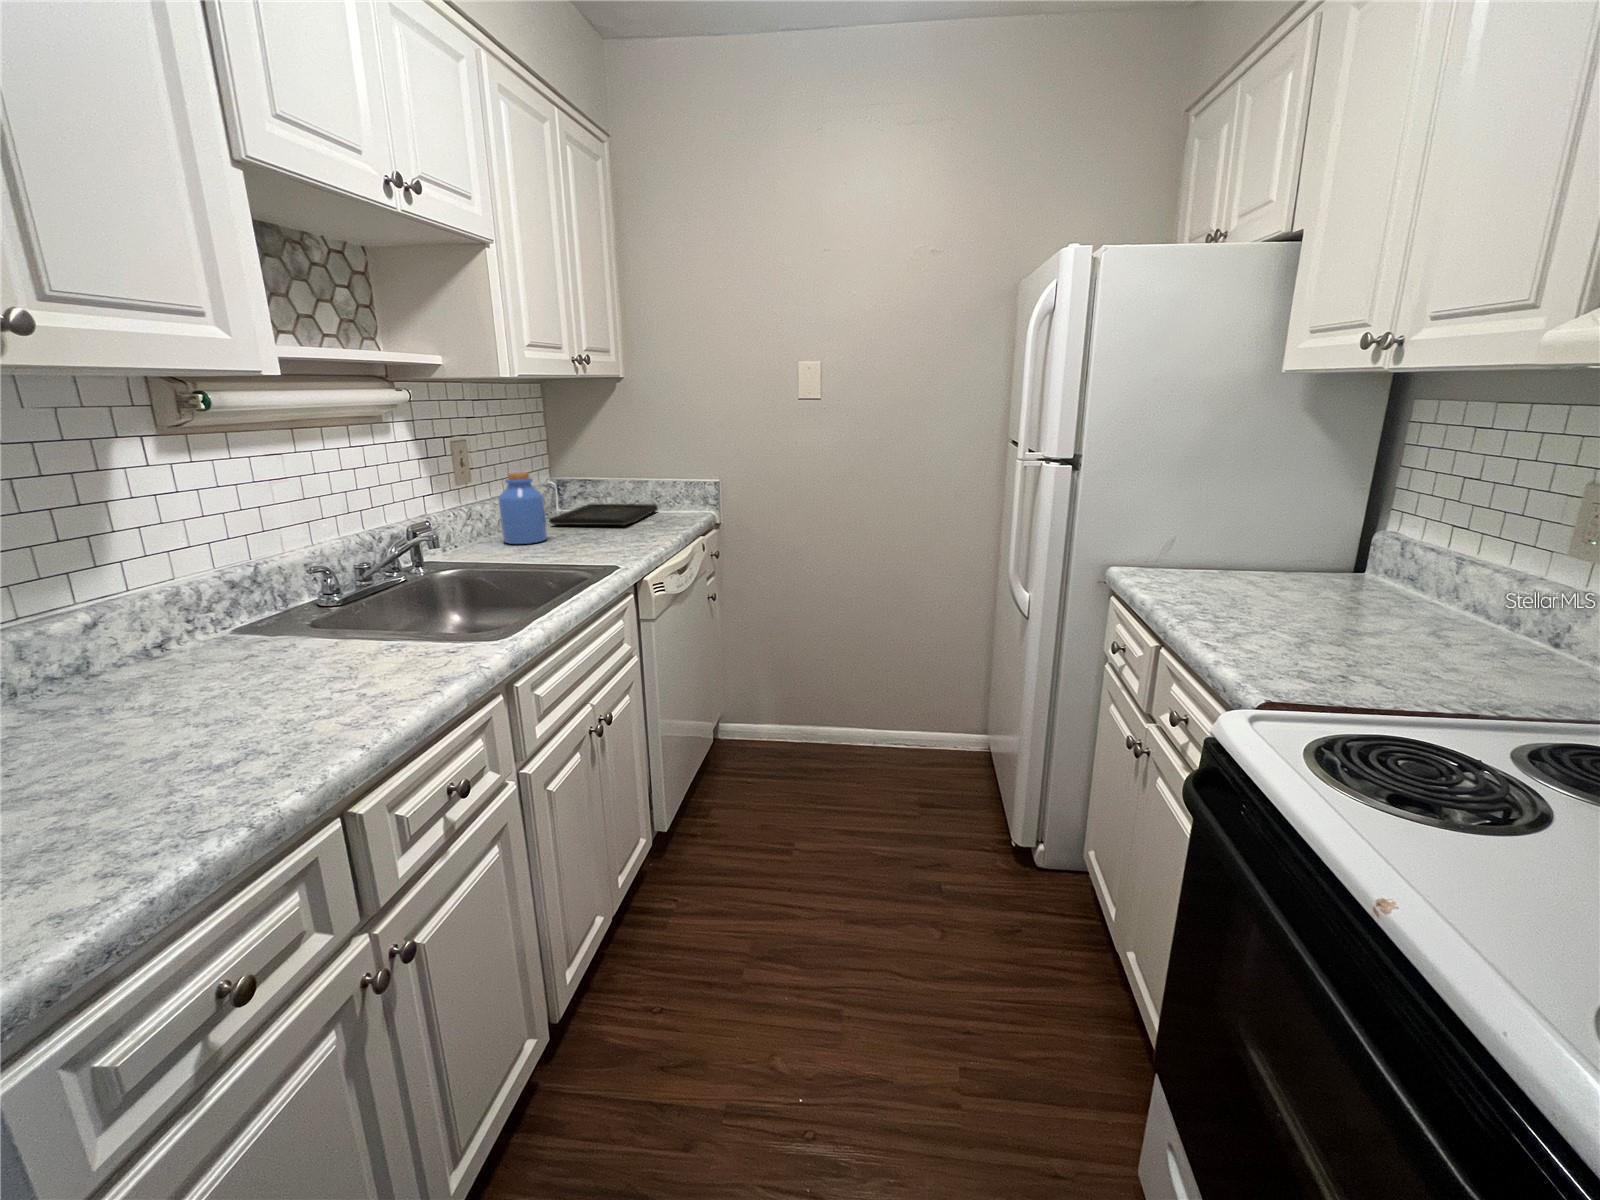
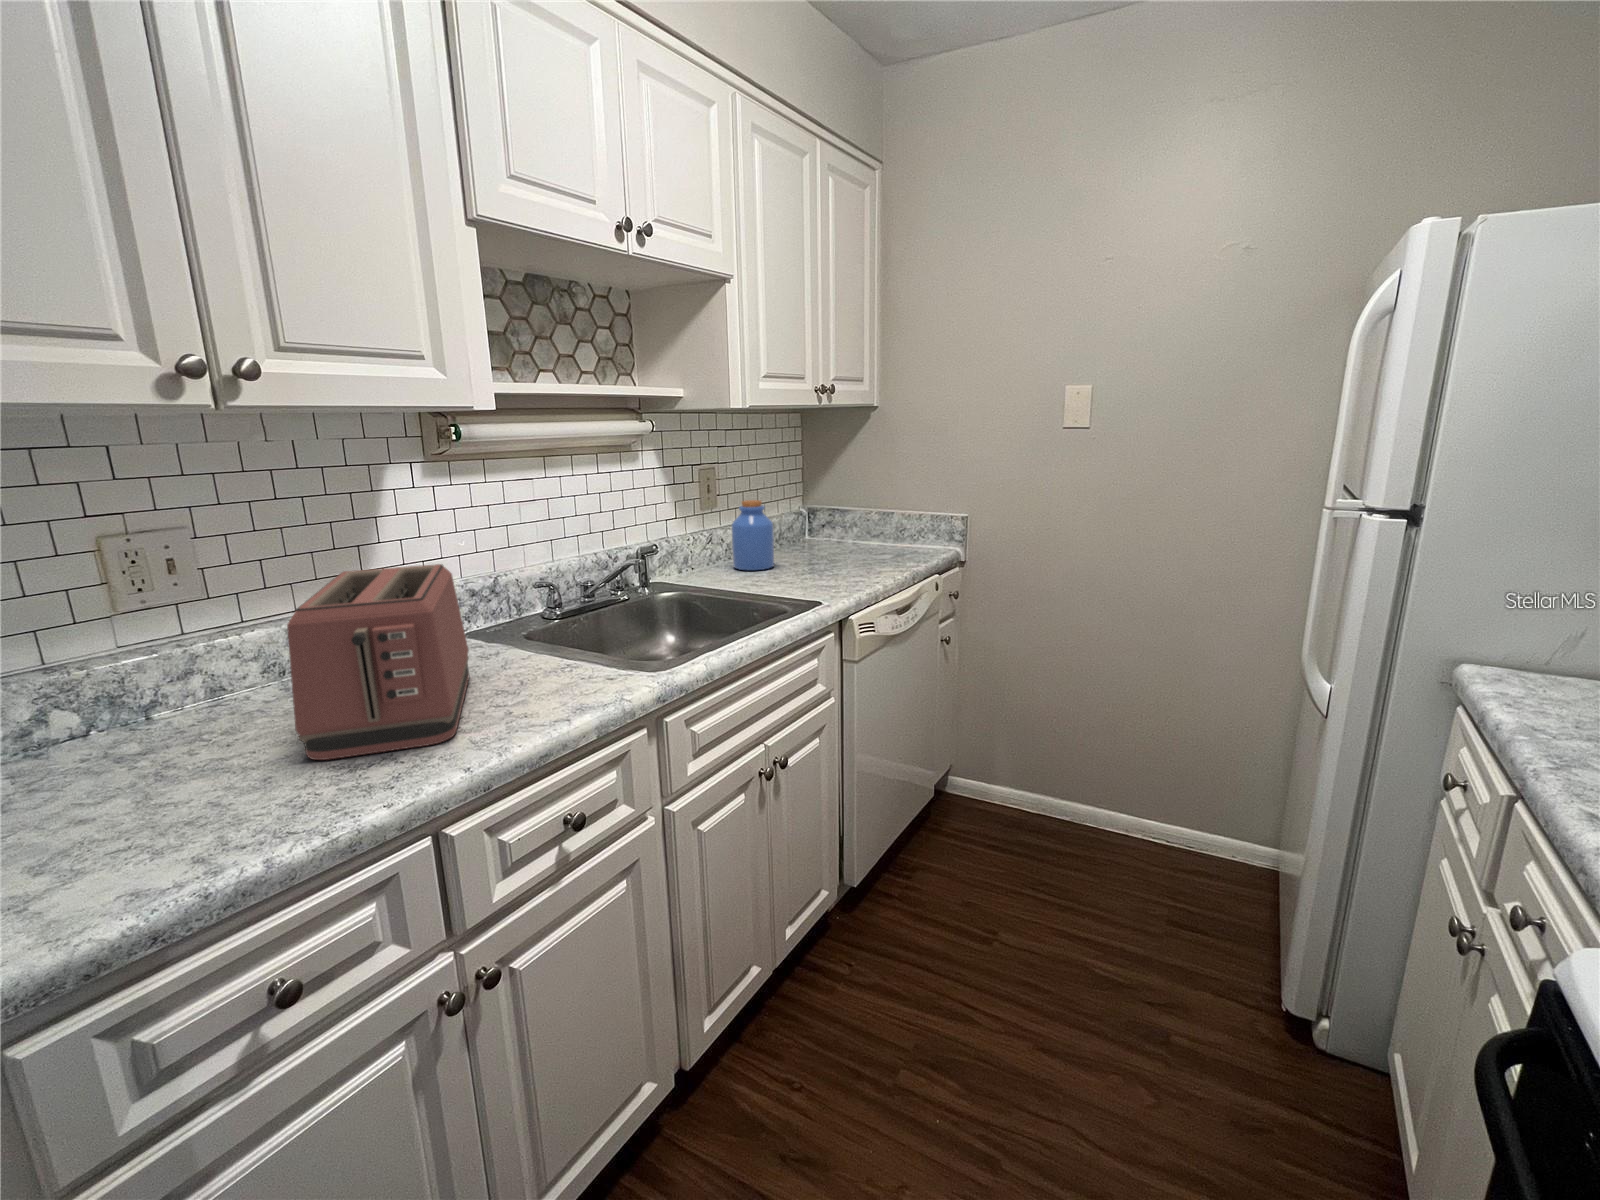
tray: present [549,504,658,525] -> none [785,532,899,557]
toaster: none [102,545,322,769] -> present [287,564,469,760]

